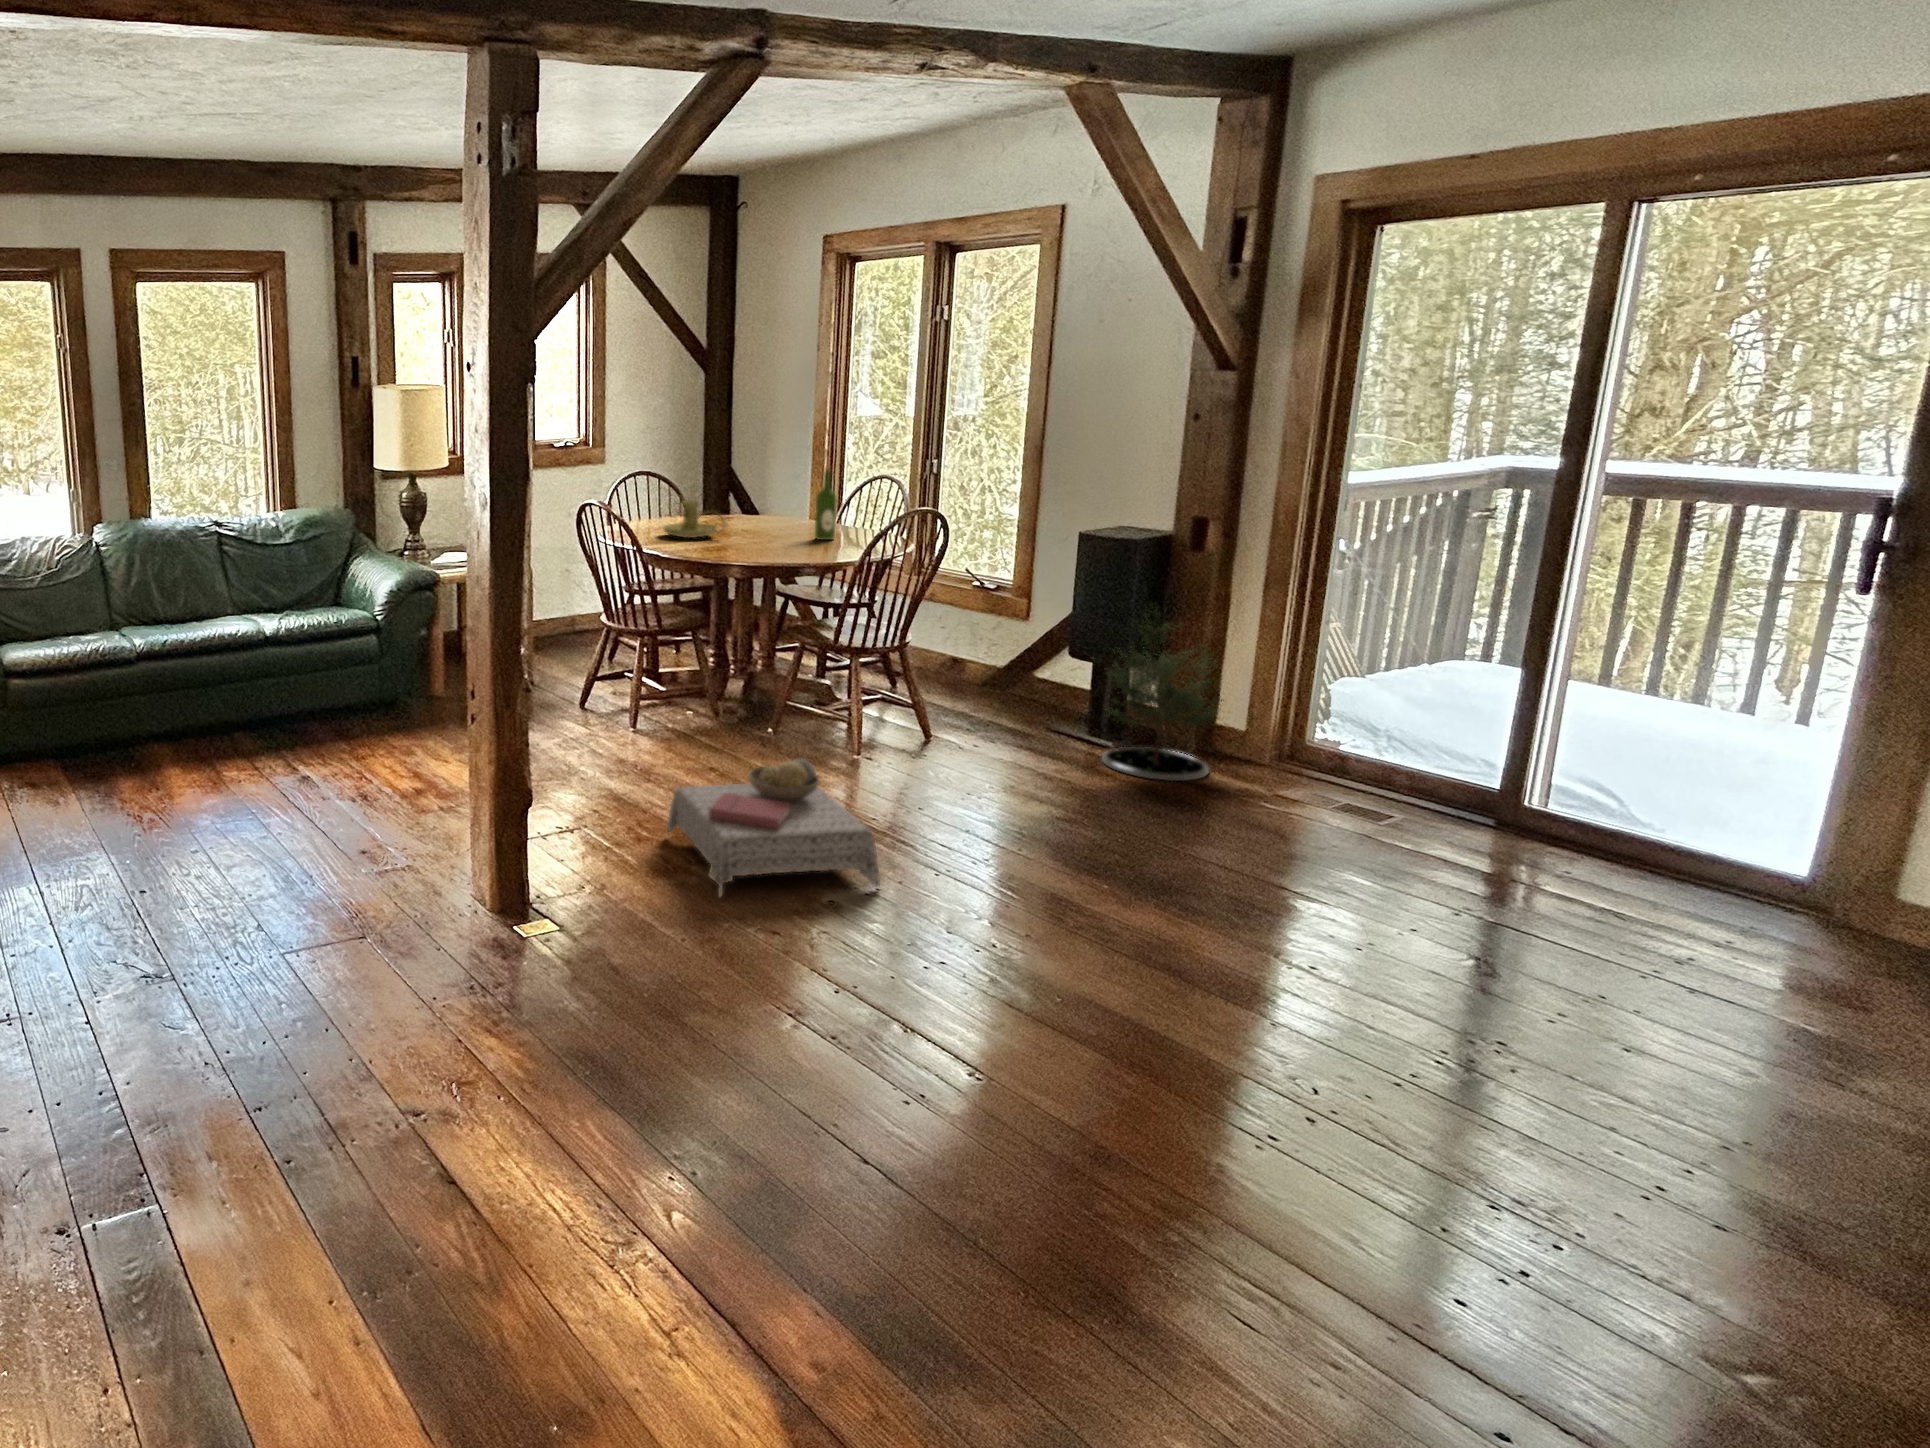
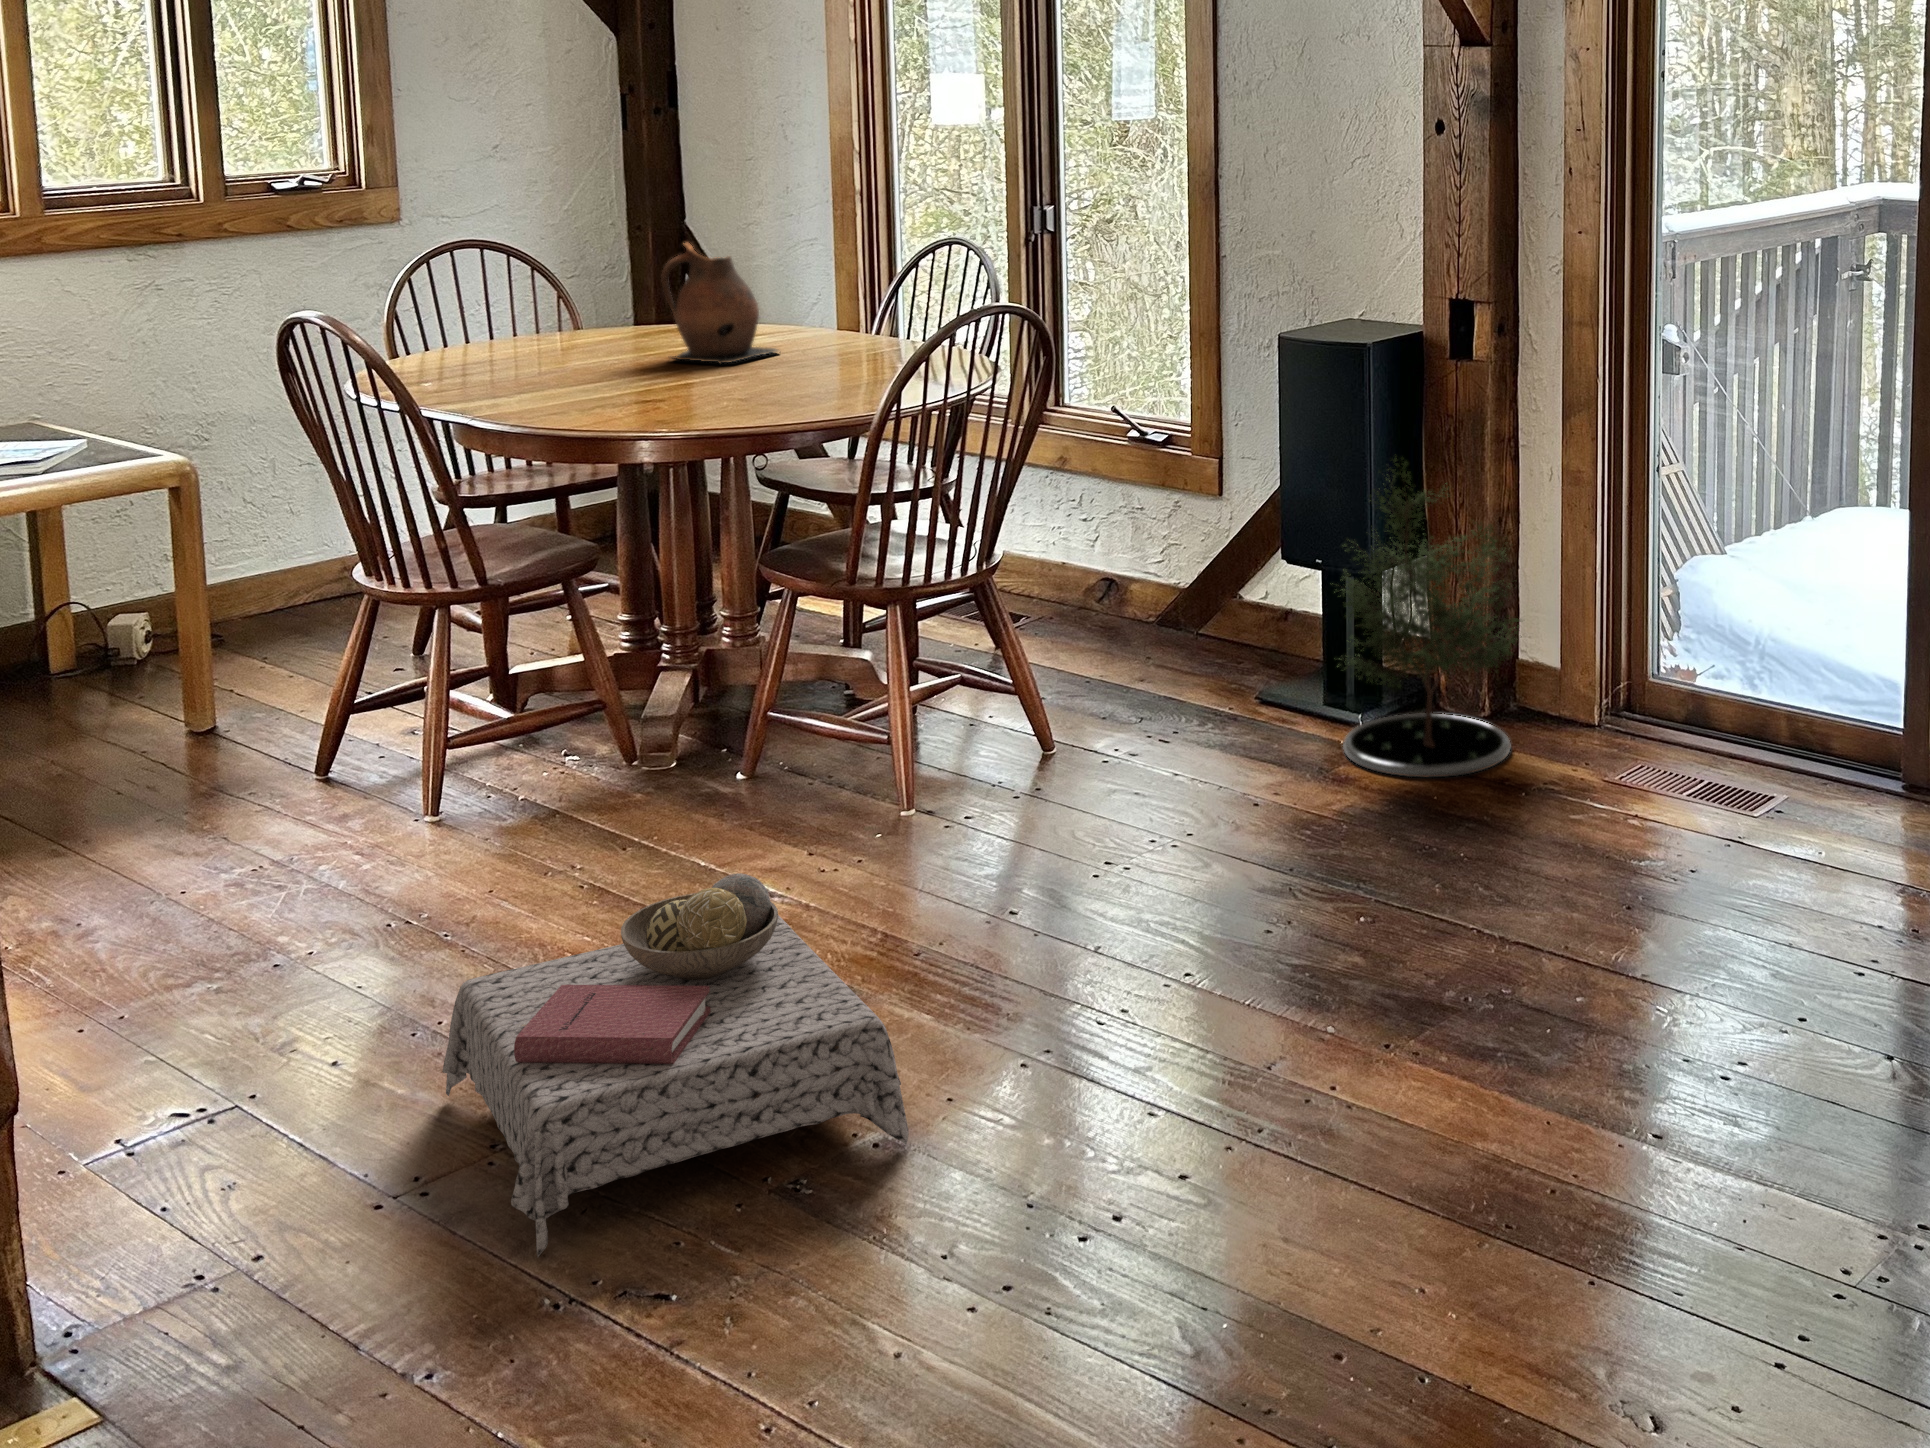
wine bottle: present [815,467,837,540] -> none [809,227,851,372]
ceramic pitcher: none [739,473,795,534] -> present [662,243,778,364]
candle holder: present [663,500,725,538] -> none [495,305,627,384]

